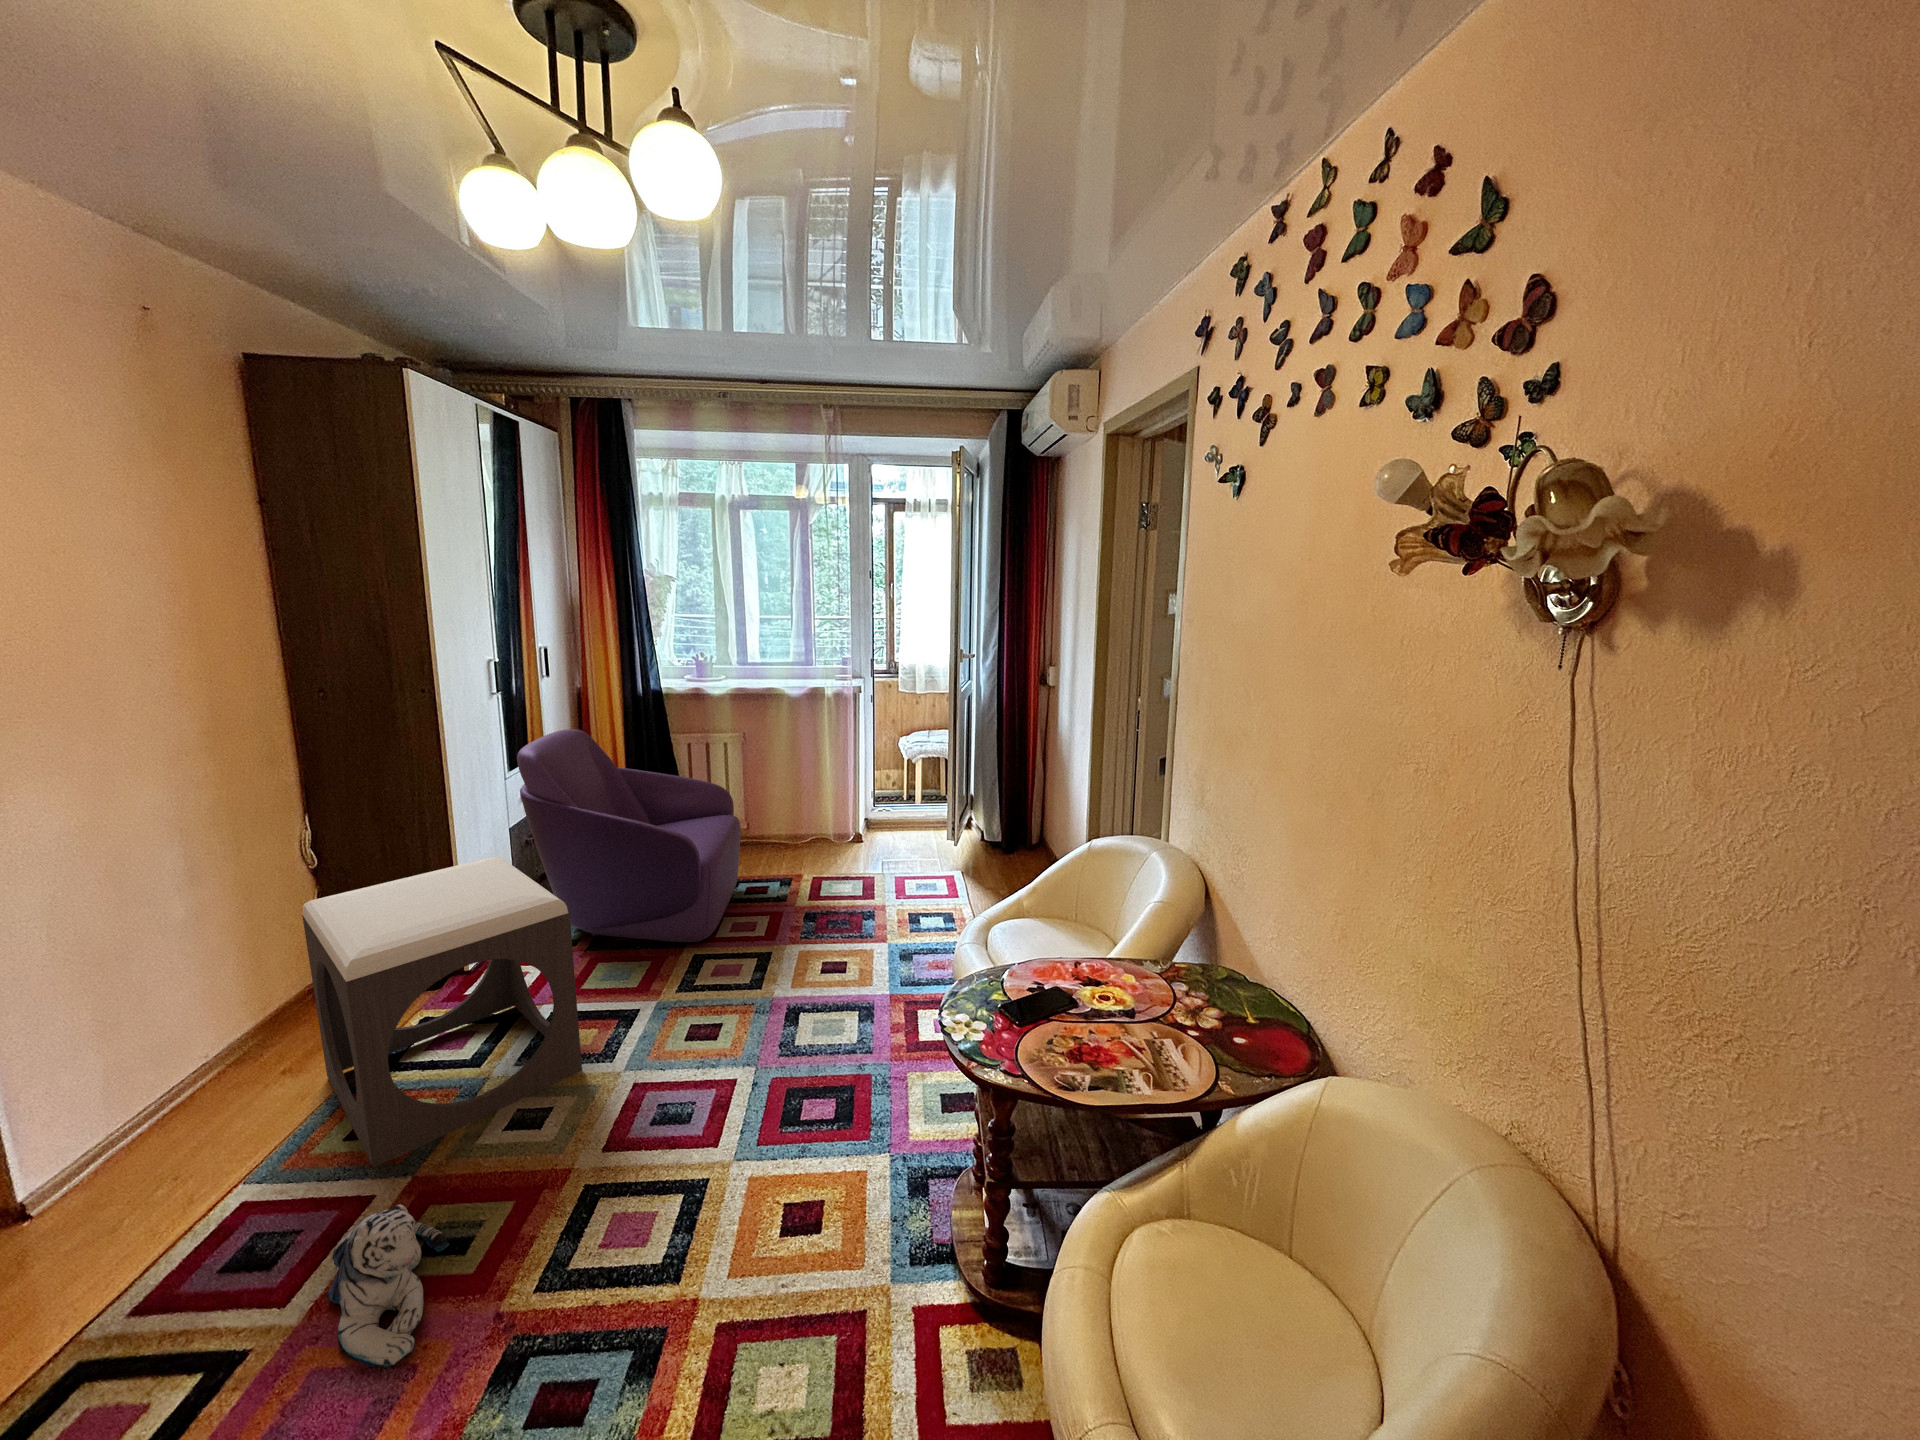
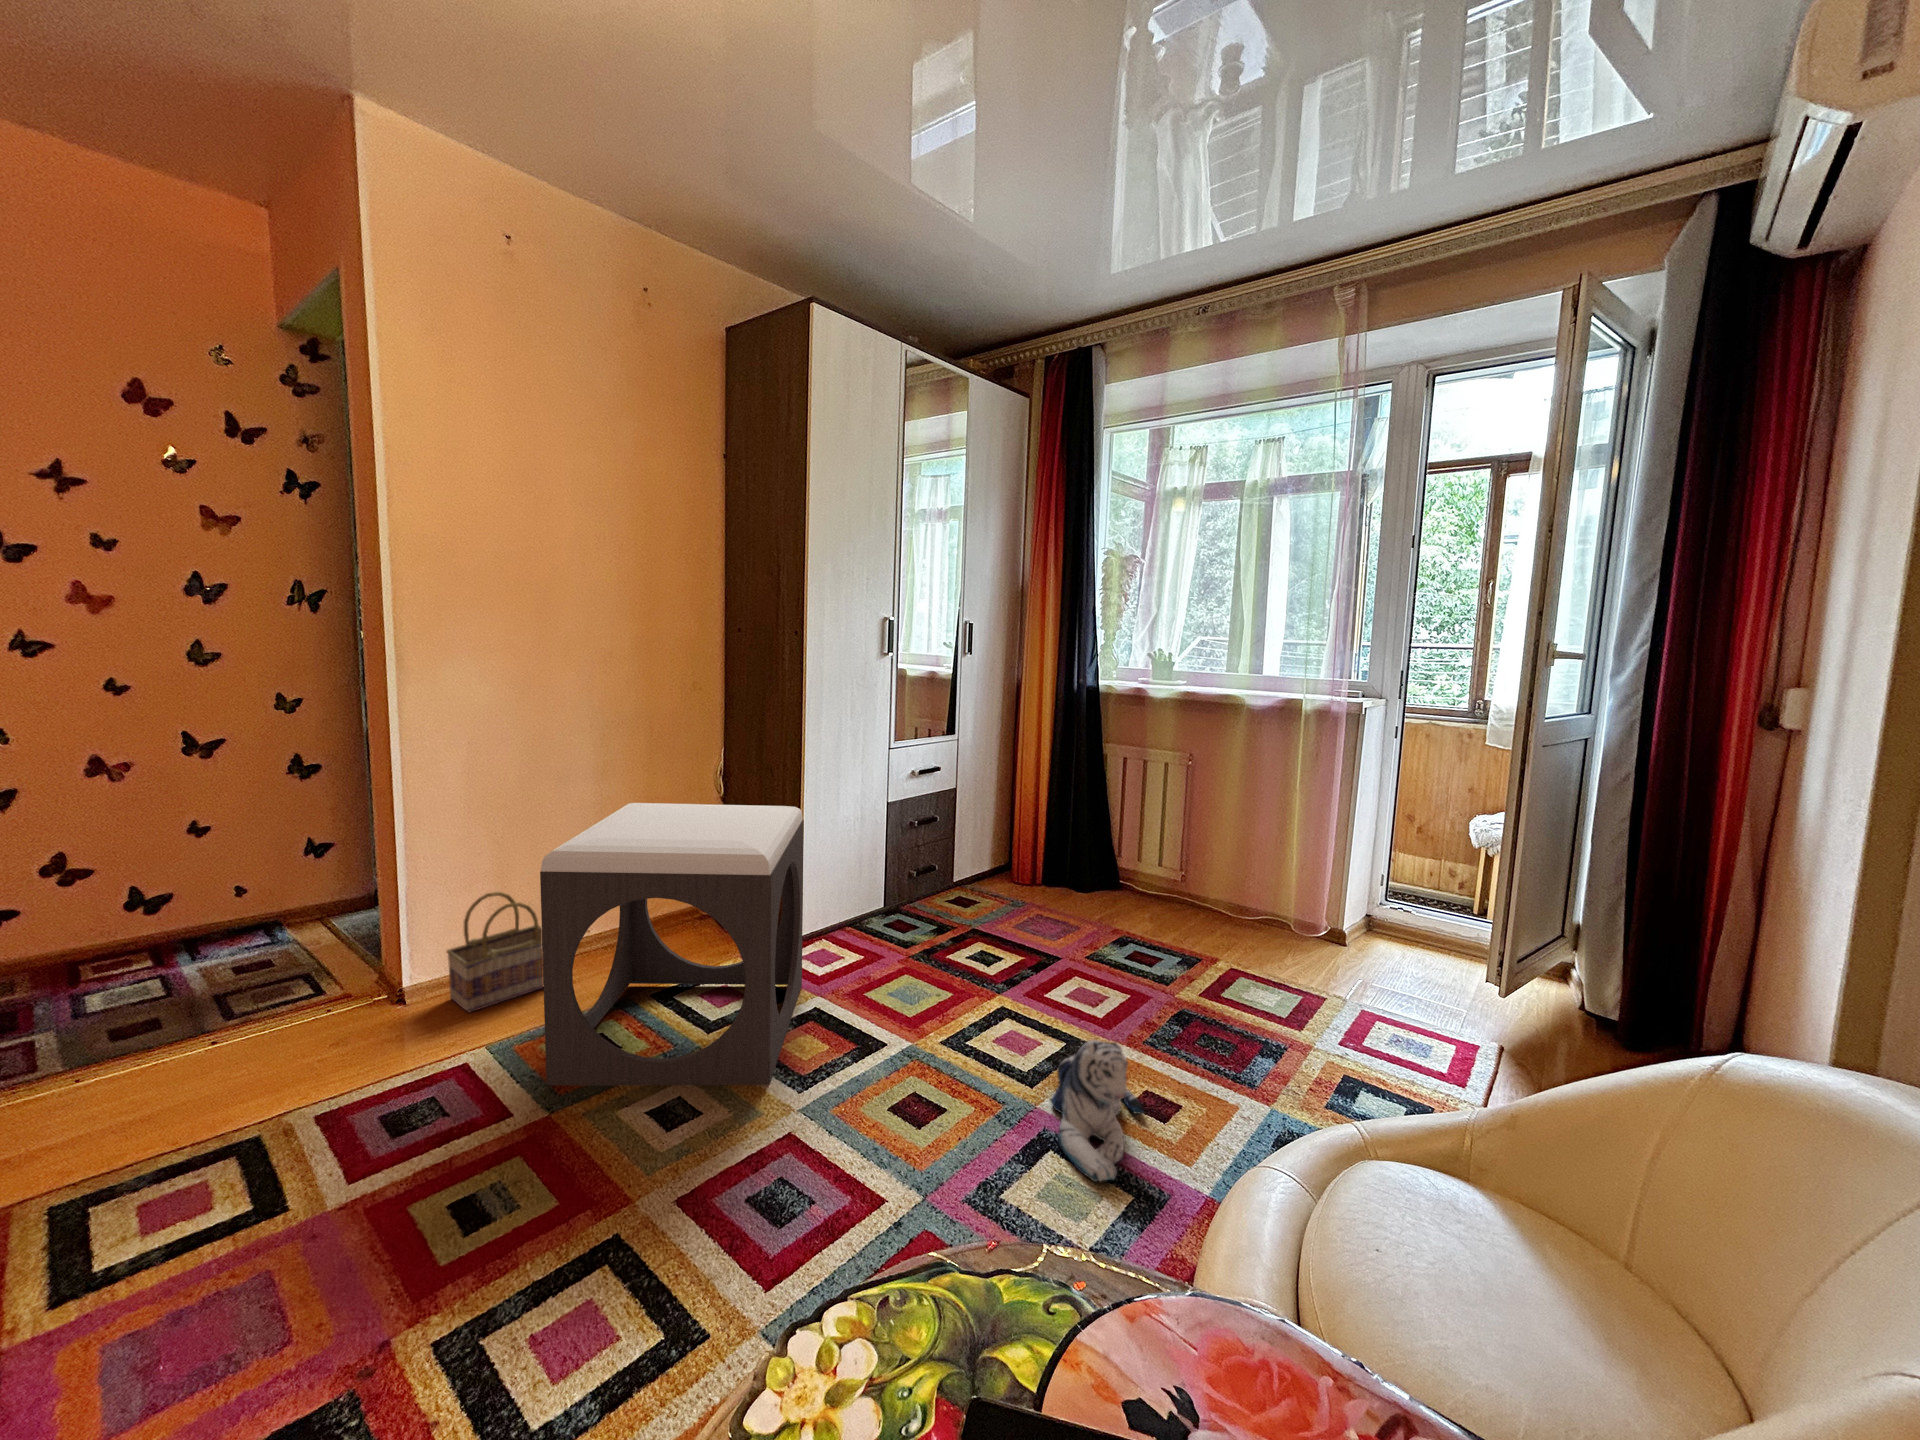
armchair: present [517,729,741,942] -> none [883,706,1131,994]
basket: none [77,1045,229,1187] -> present [447,892,543,1013]
plush toy: present [326,1205,449,1368] -> present [1050,1040,1143,1182]

